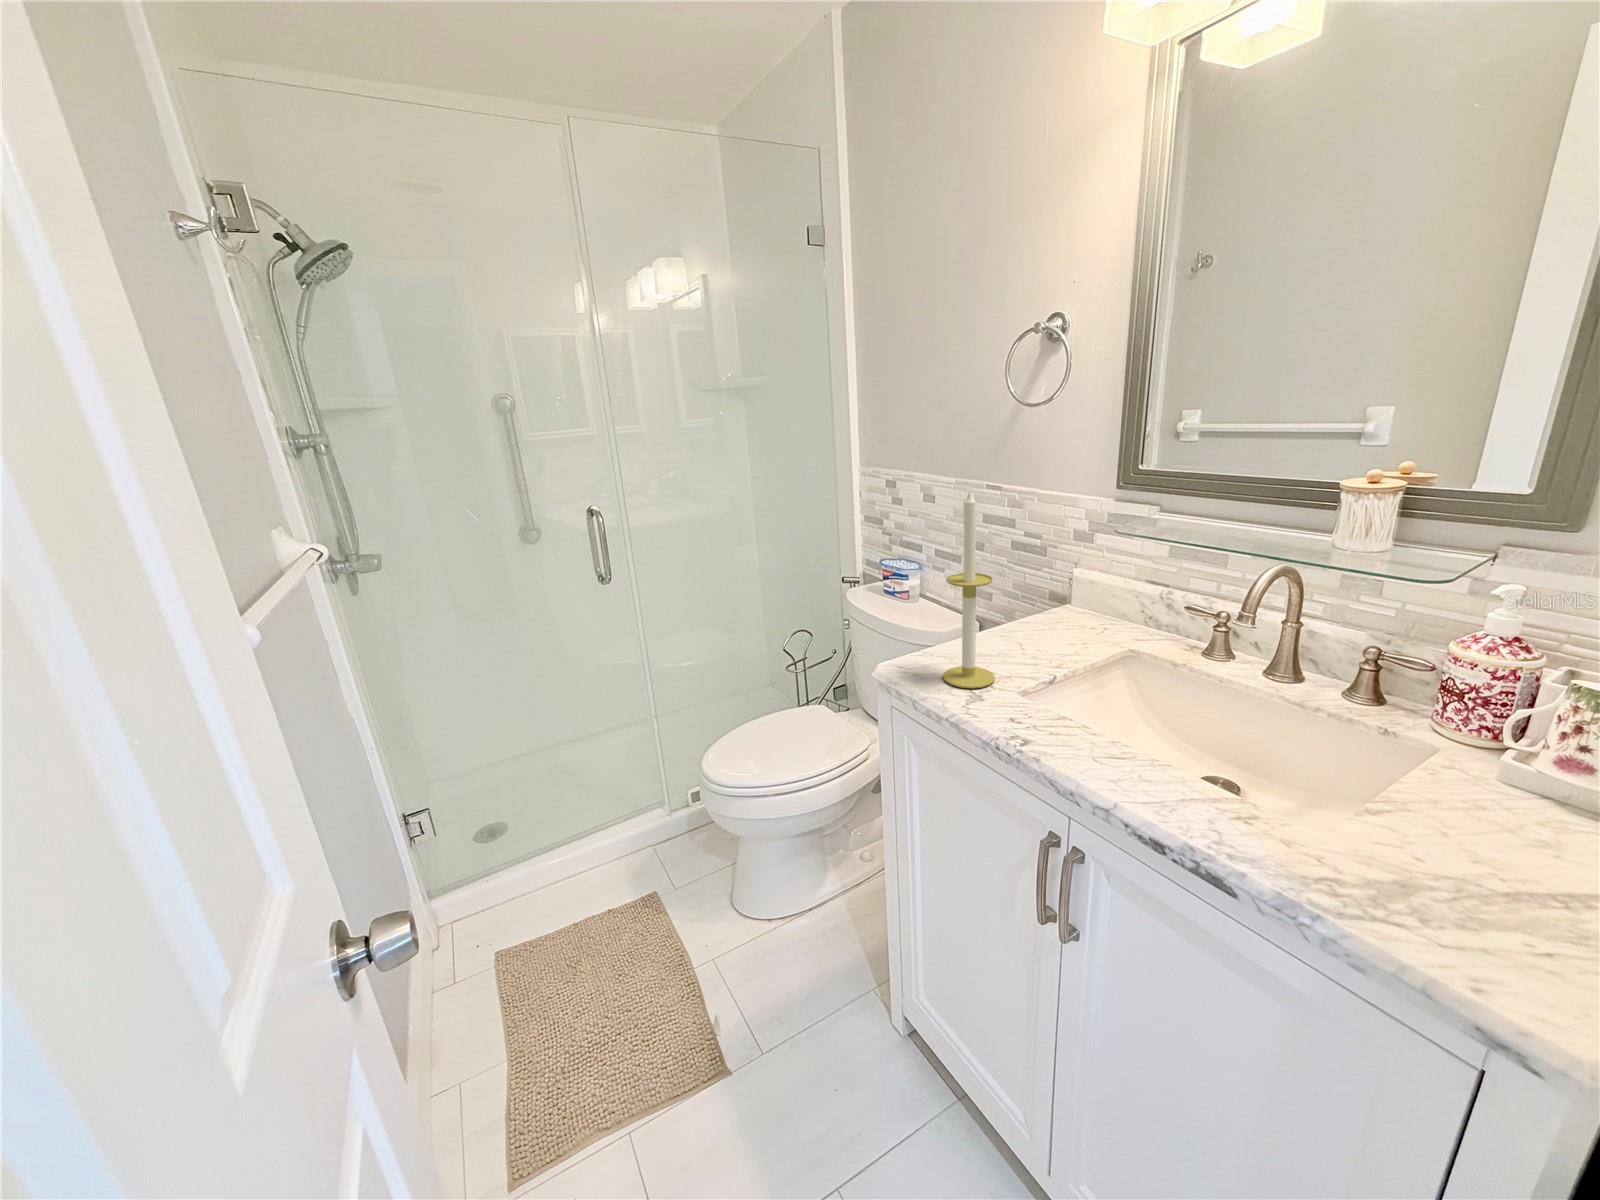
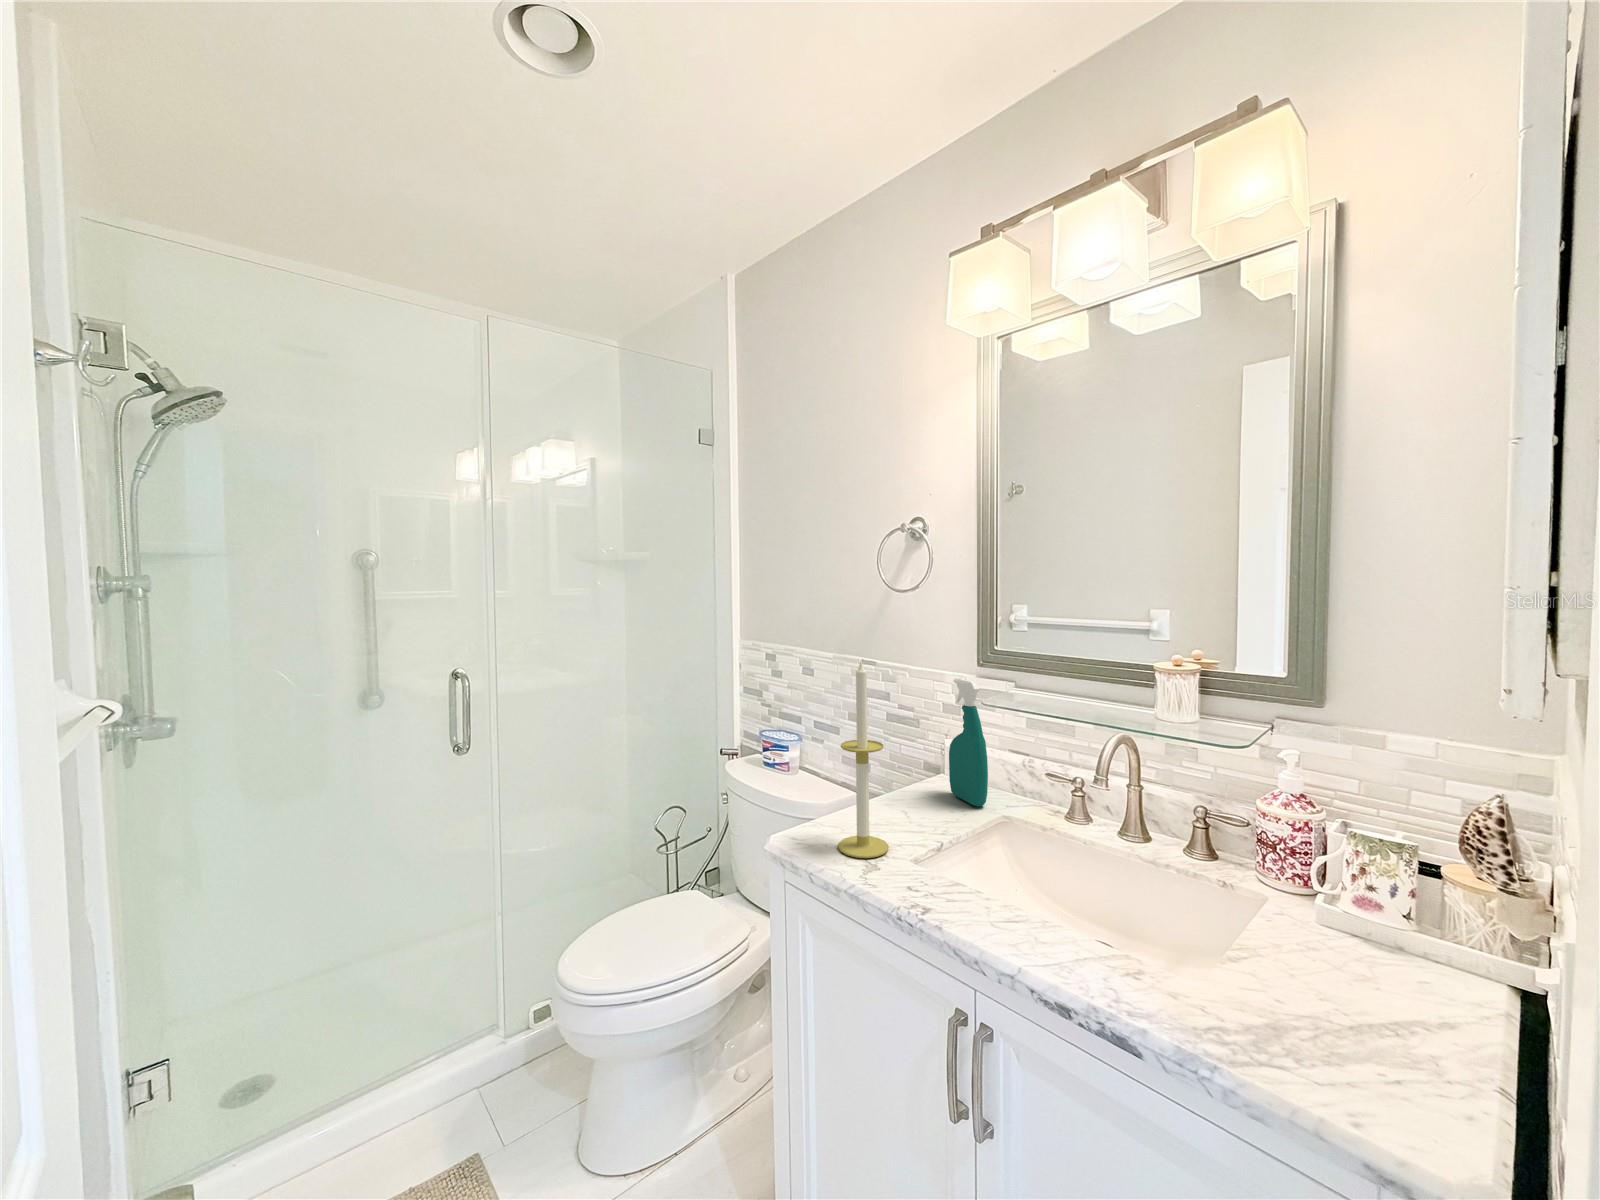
spray bottle: none [1071,504,1115,640] -> present [949,678,988,806]

